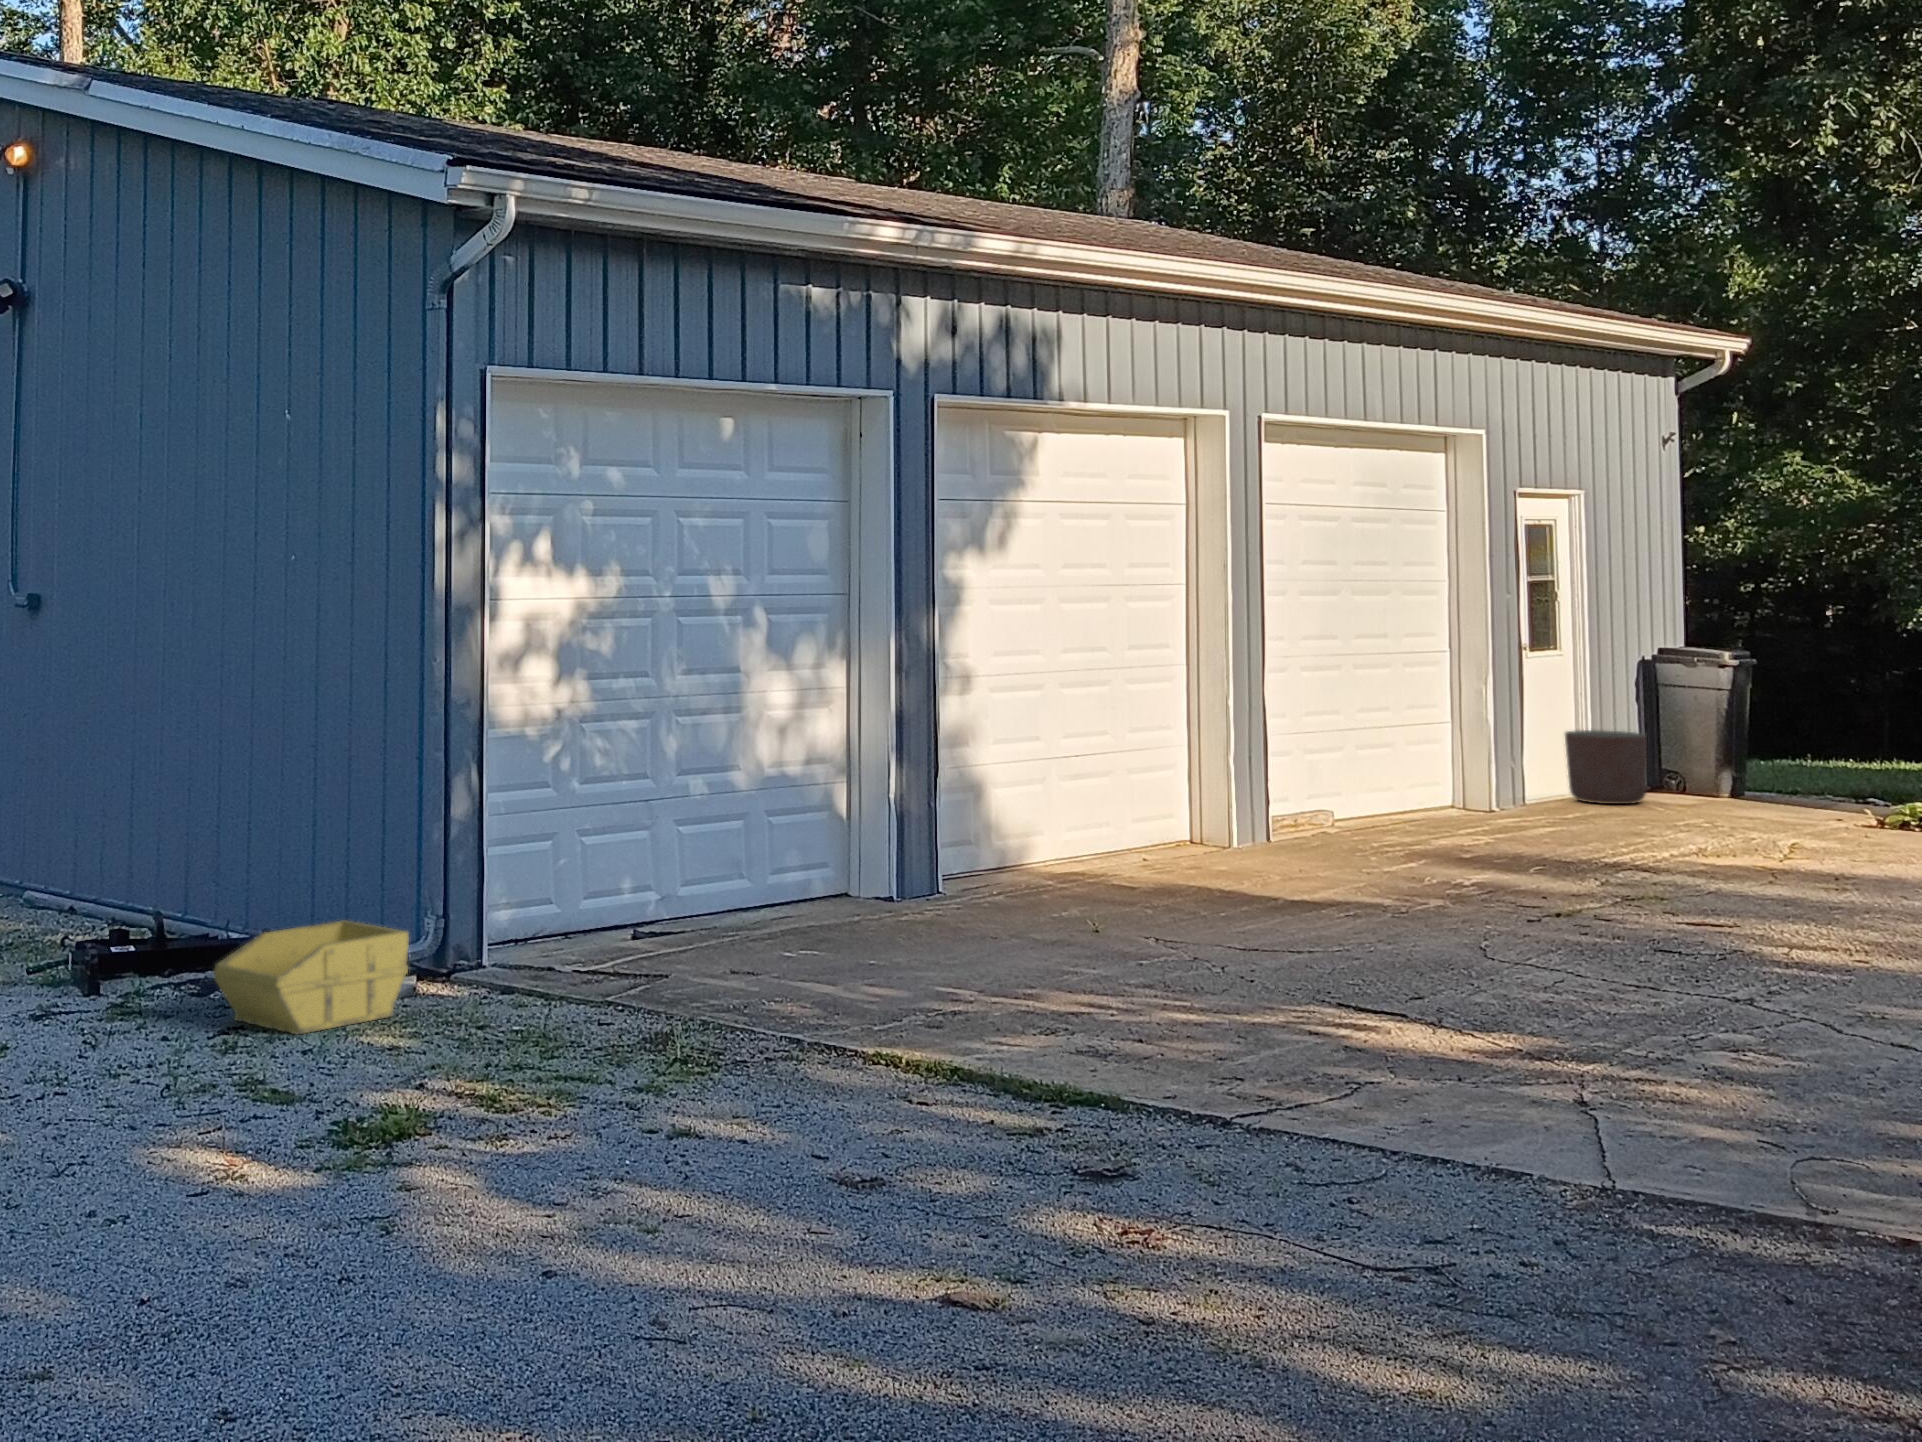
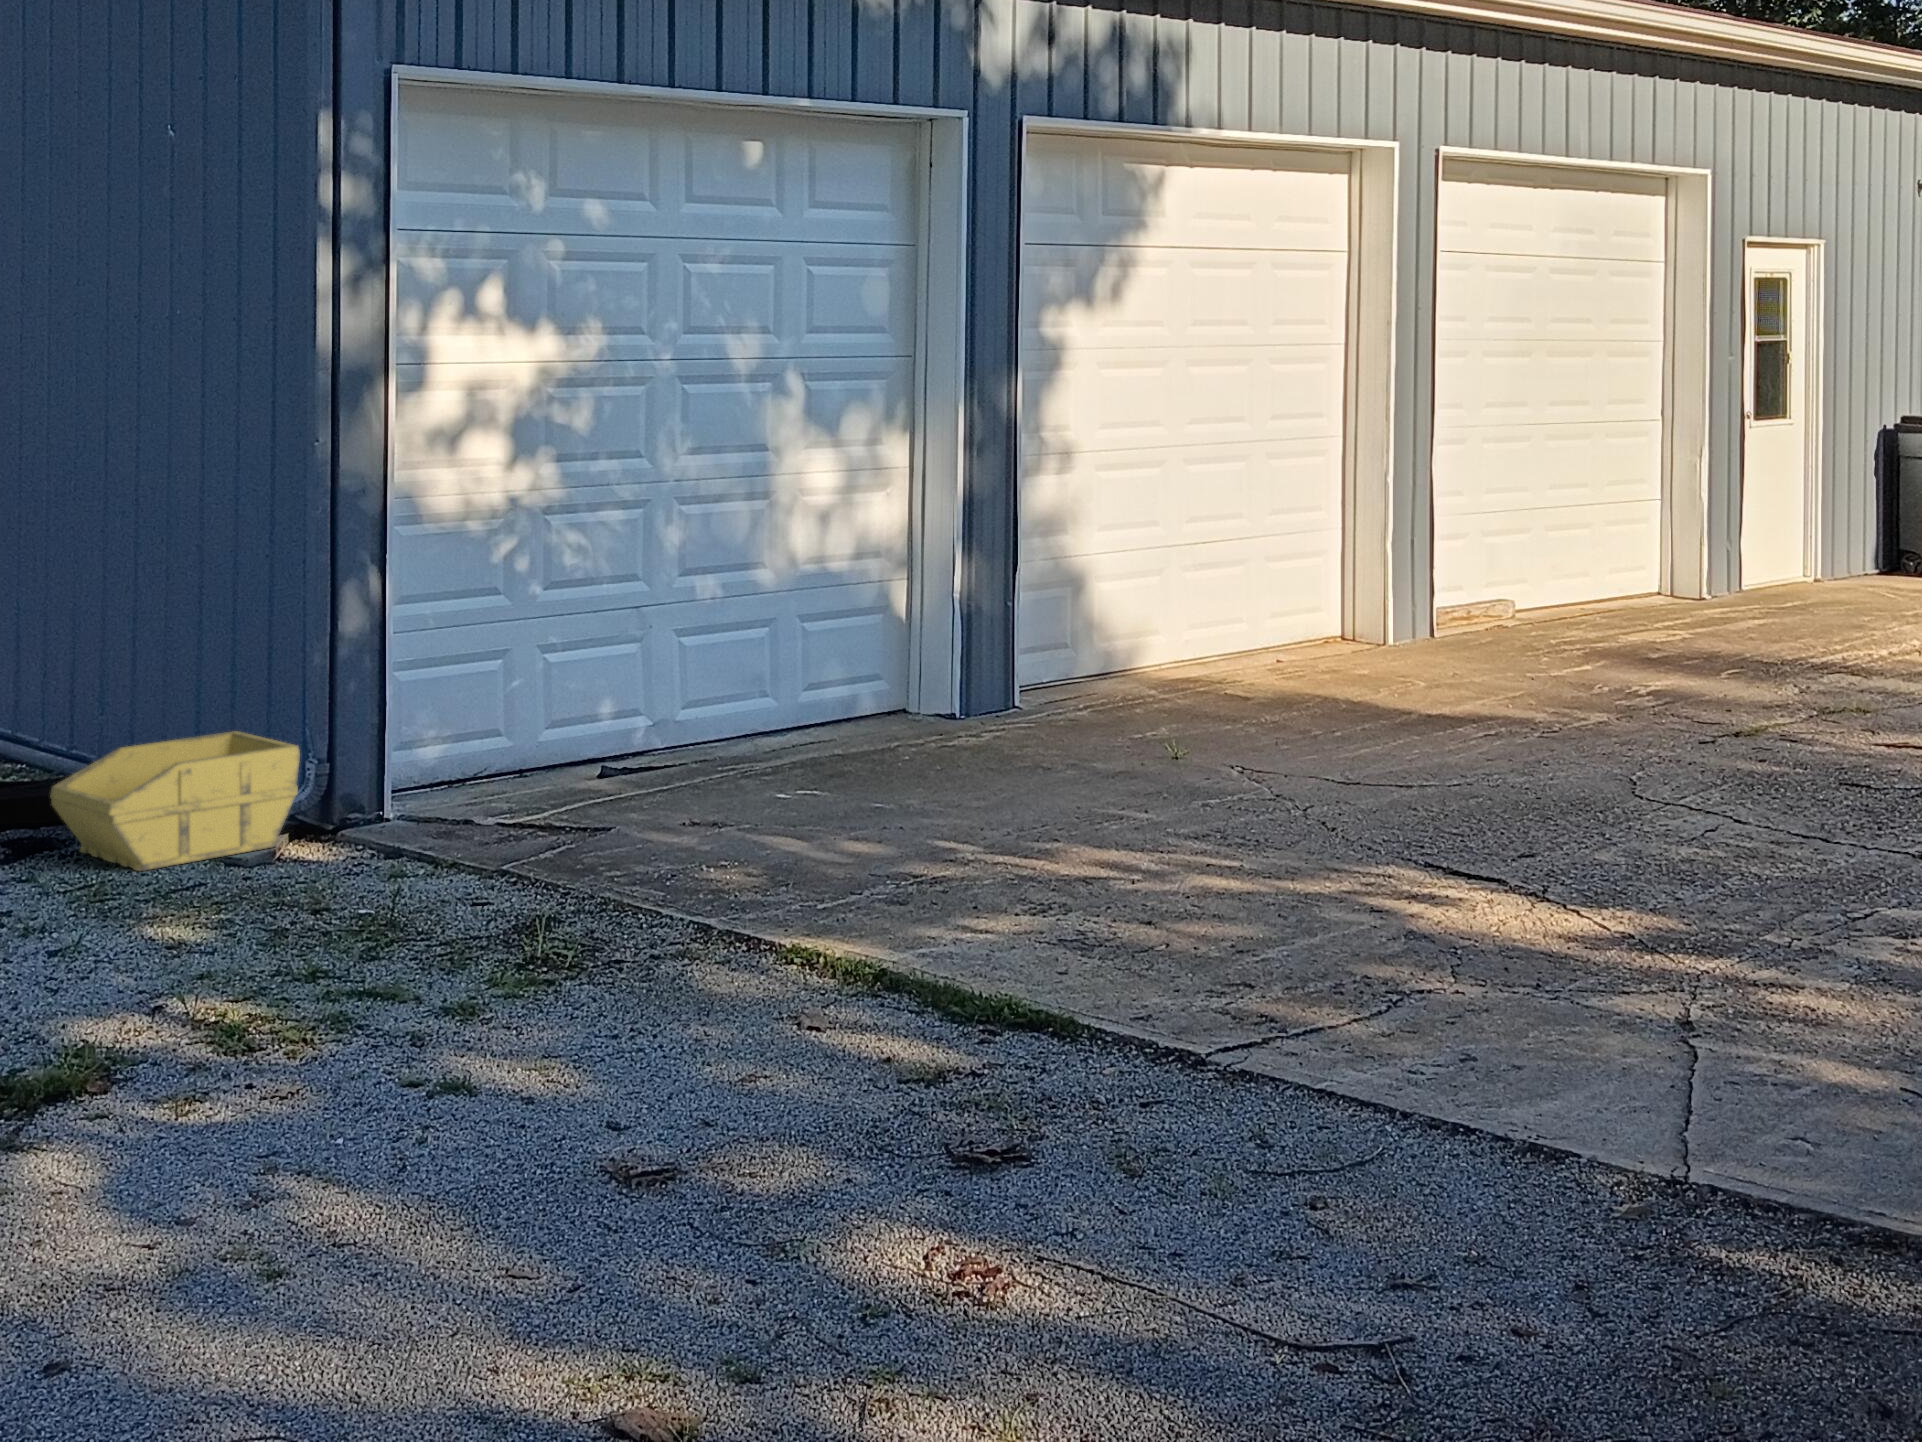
planter: present [1565,730,1647,804] -> none [1786,508,1873,588]

